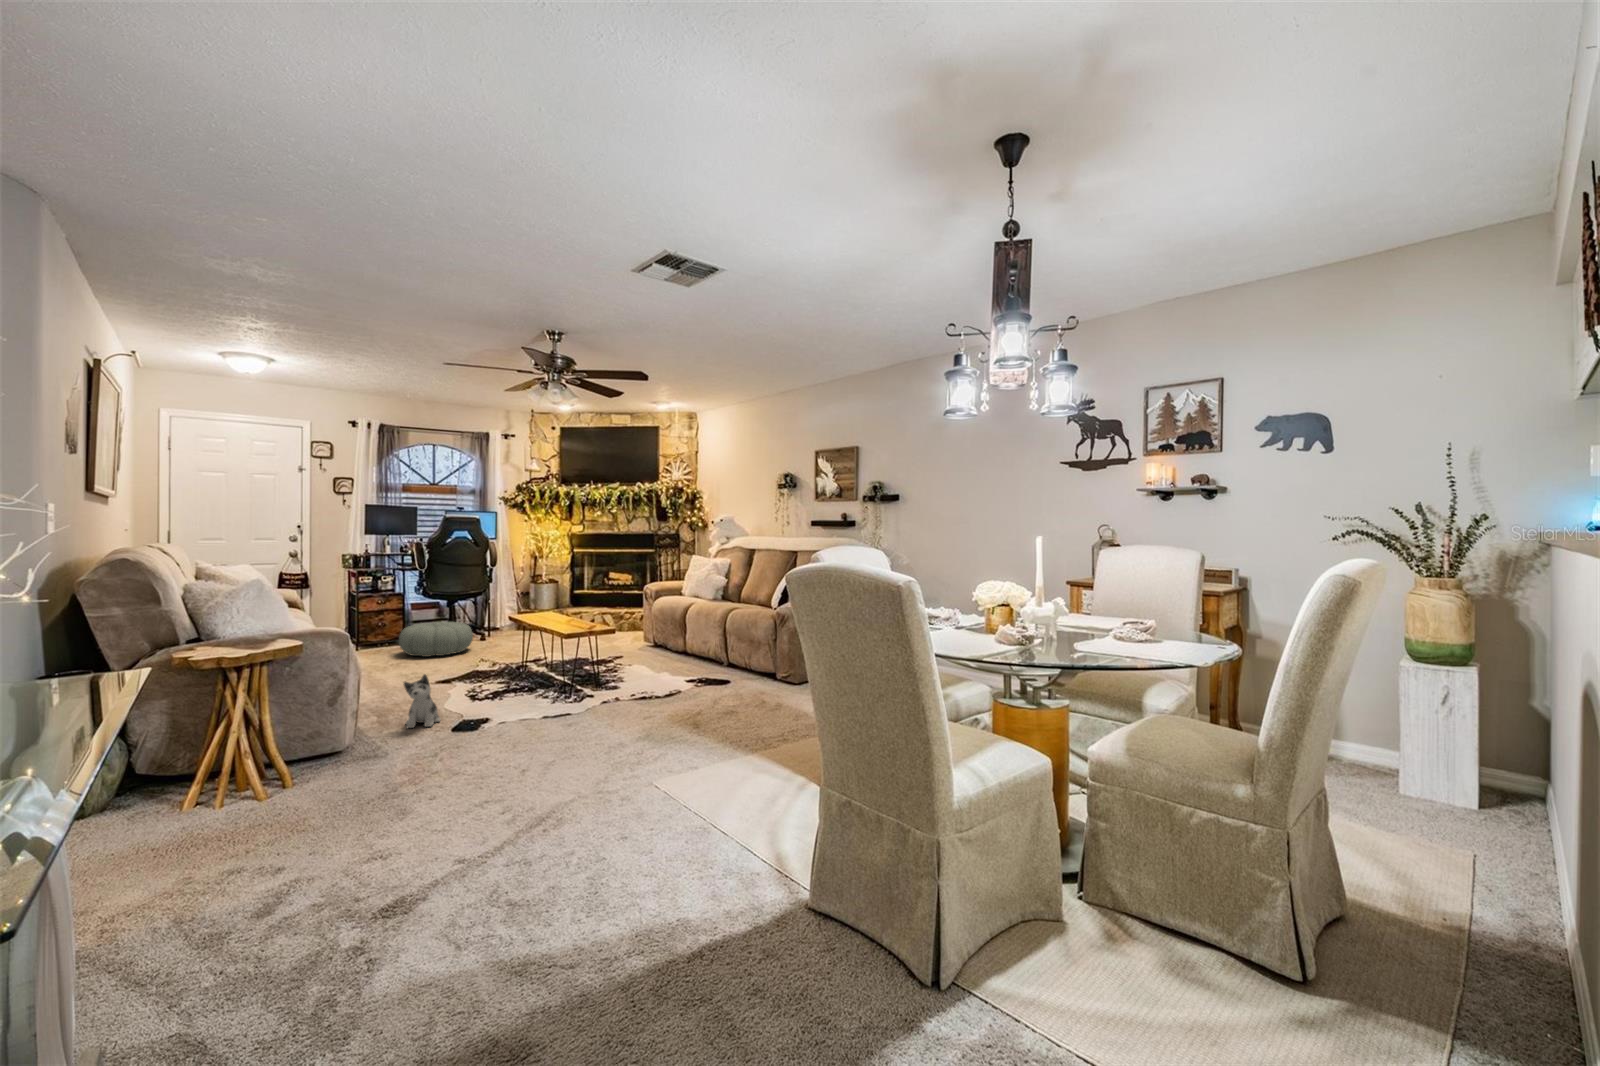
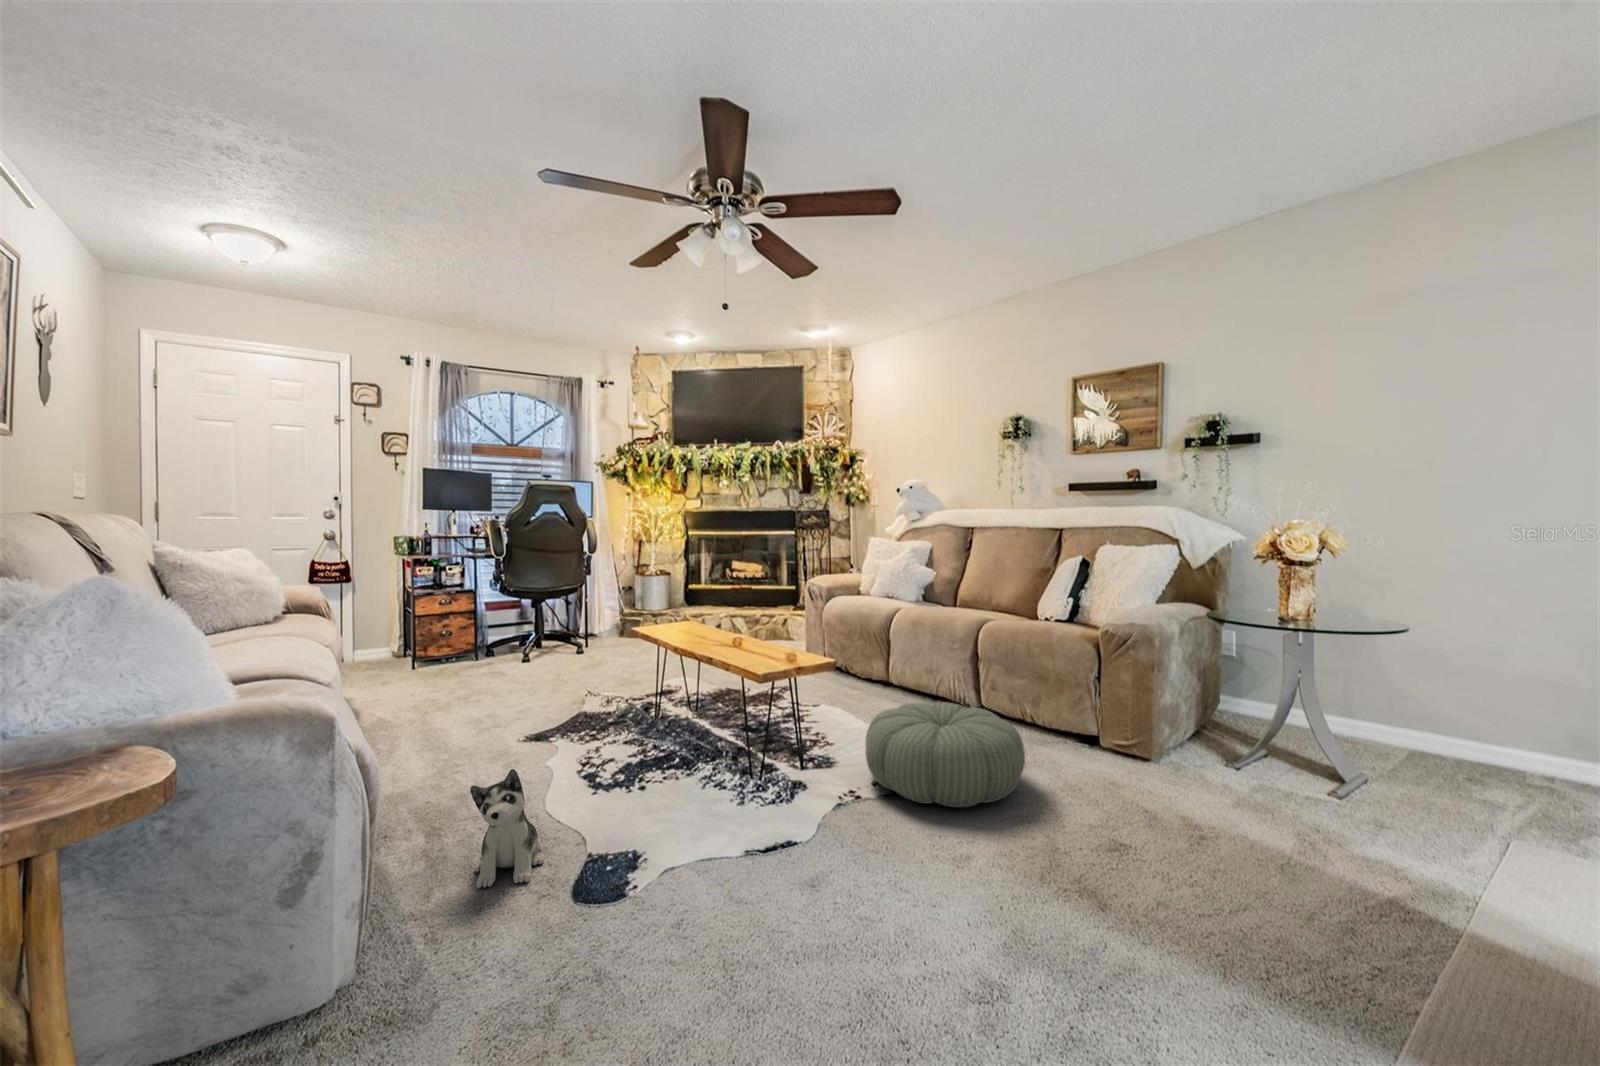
pouf: present [399,622,473,657] -> present [865,702,1025,807]

